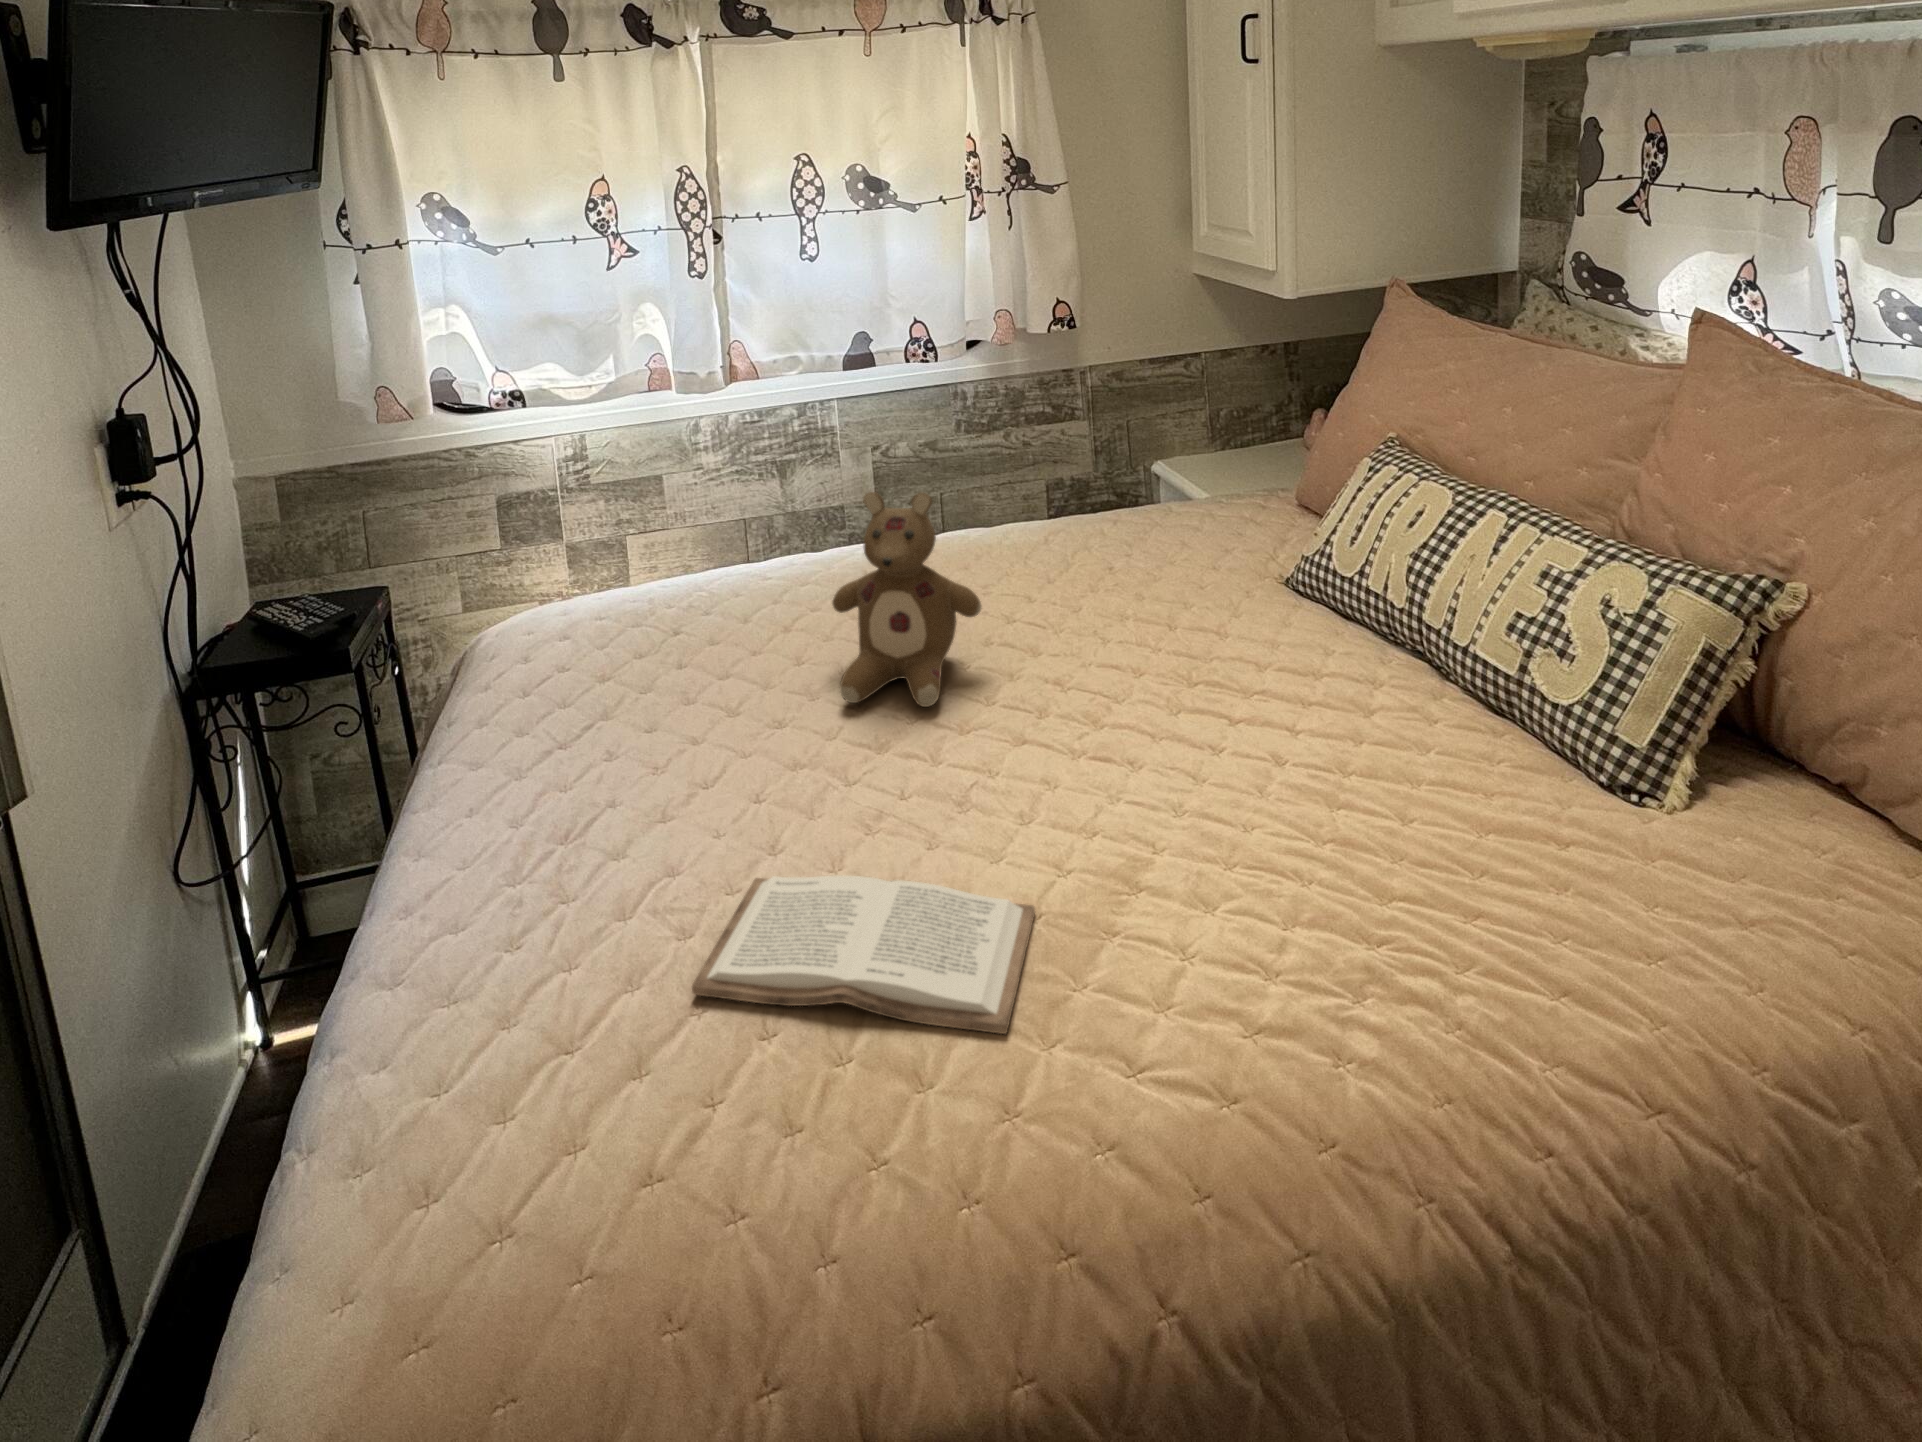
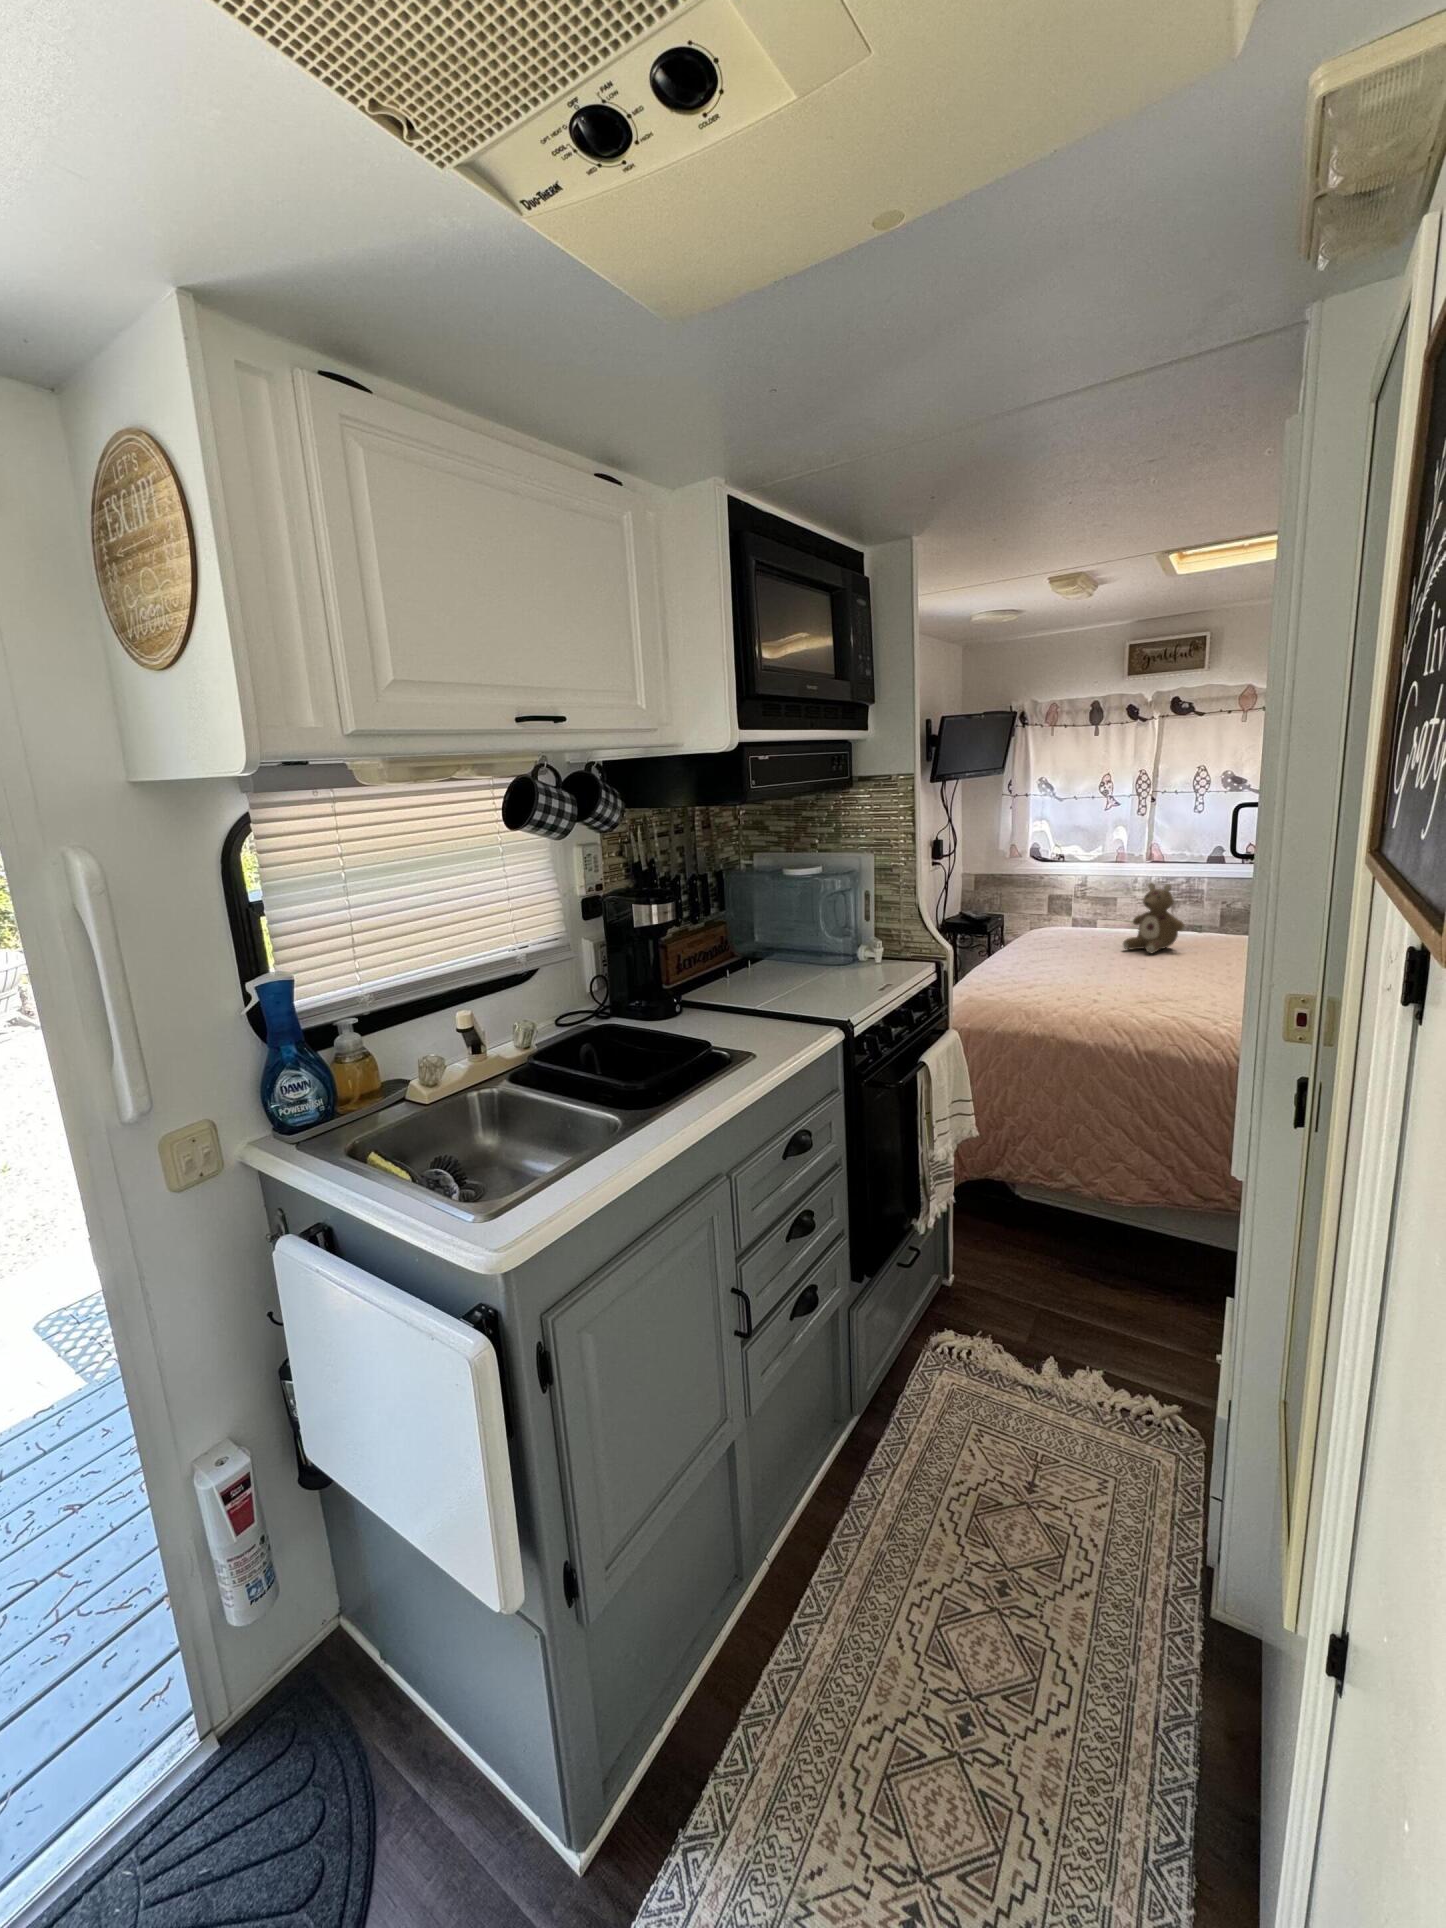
book: present [692,875,1035,1034] -> none [1035,962,1134,988]

